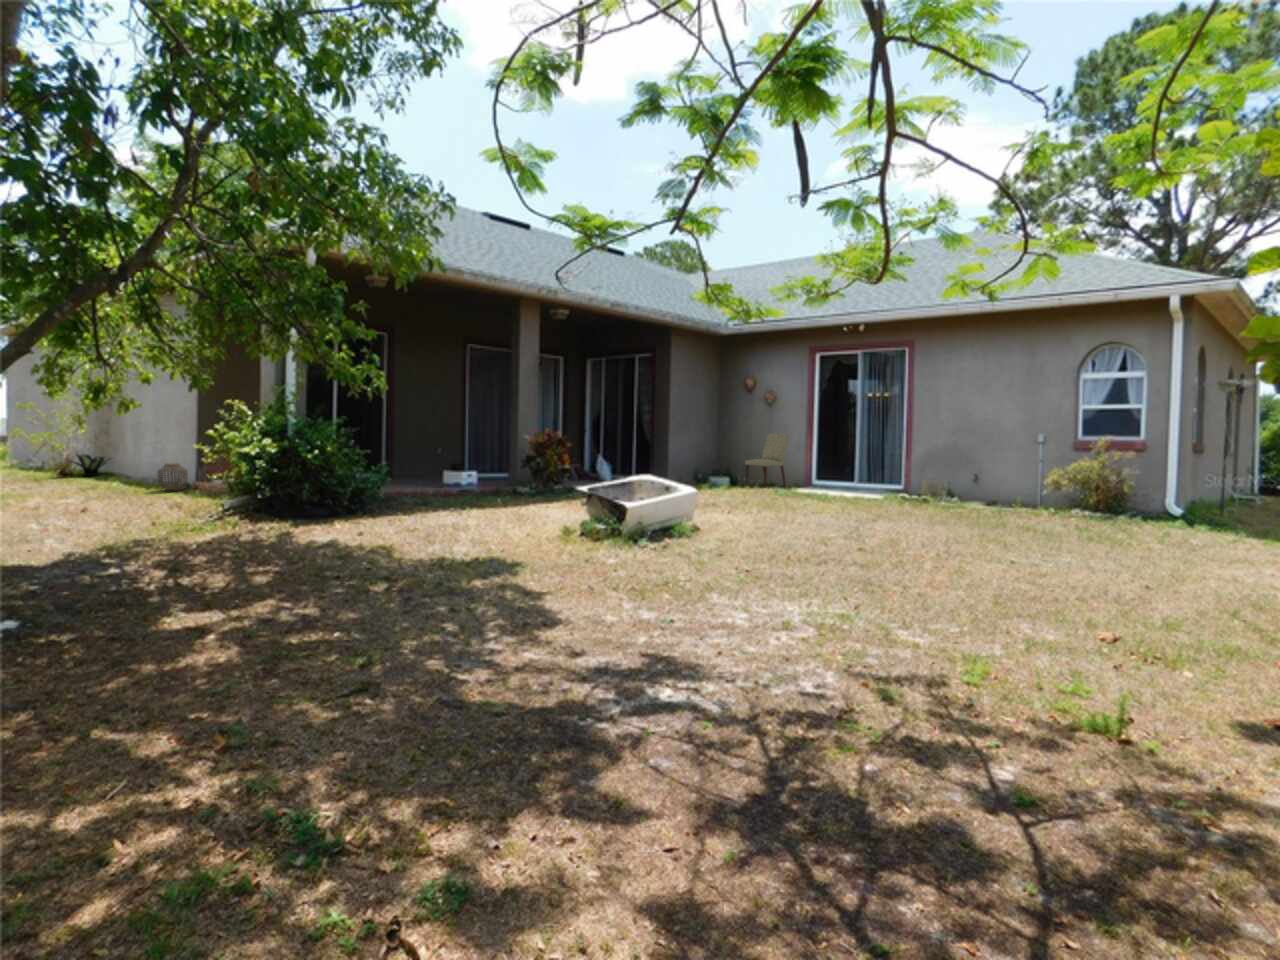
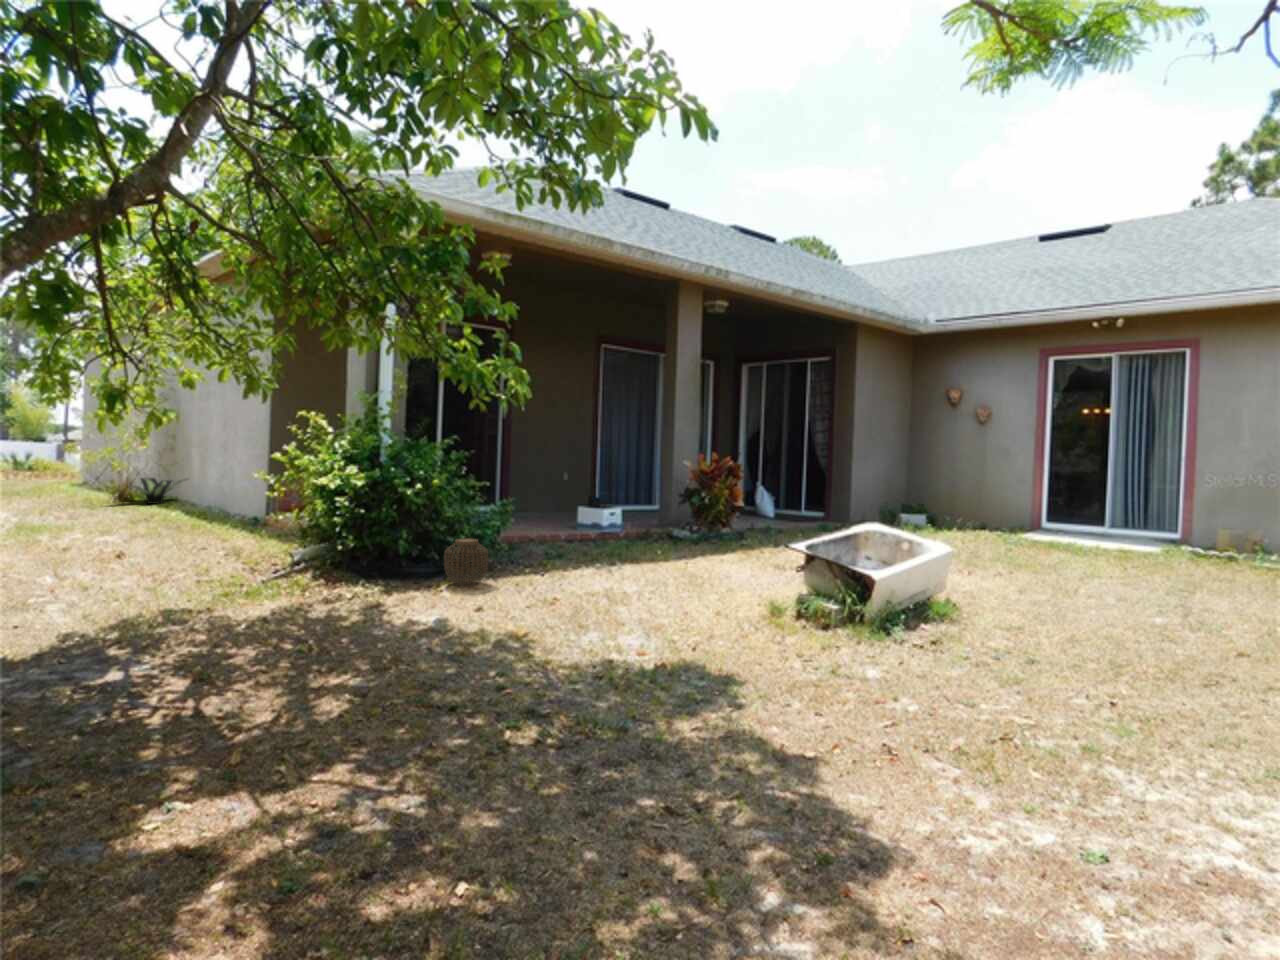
chair: present [745,434,788,487] -> none [946,460,1005,531]
woven basket: present [158,463,188,491] -> present [444,538,488,586]

